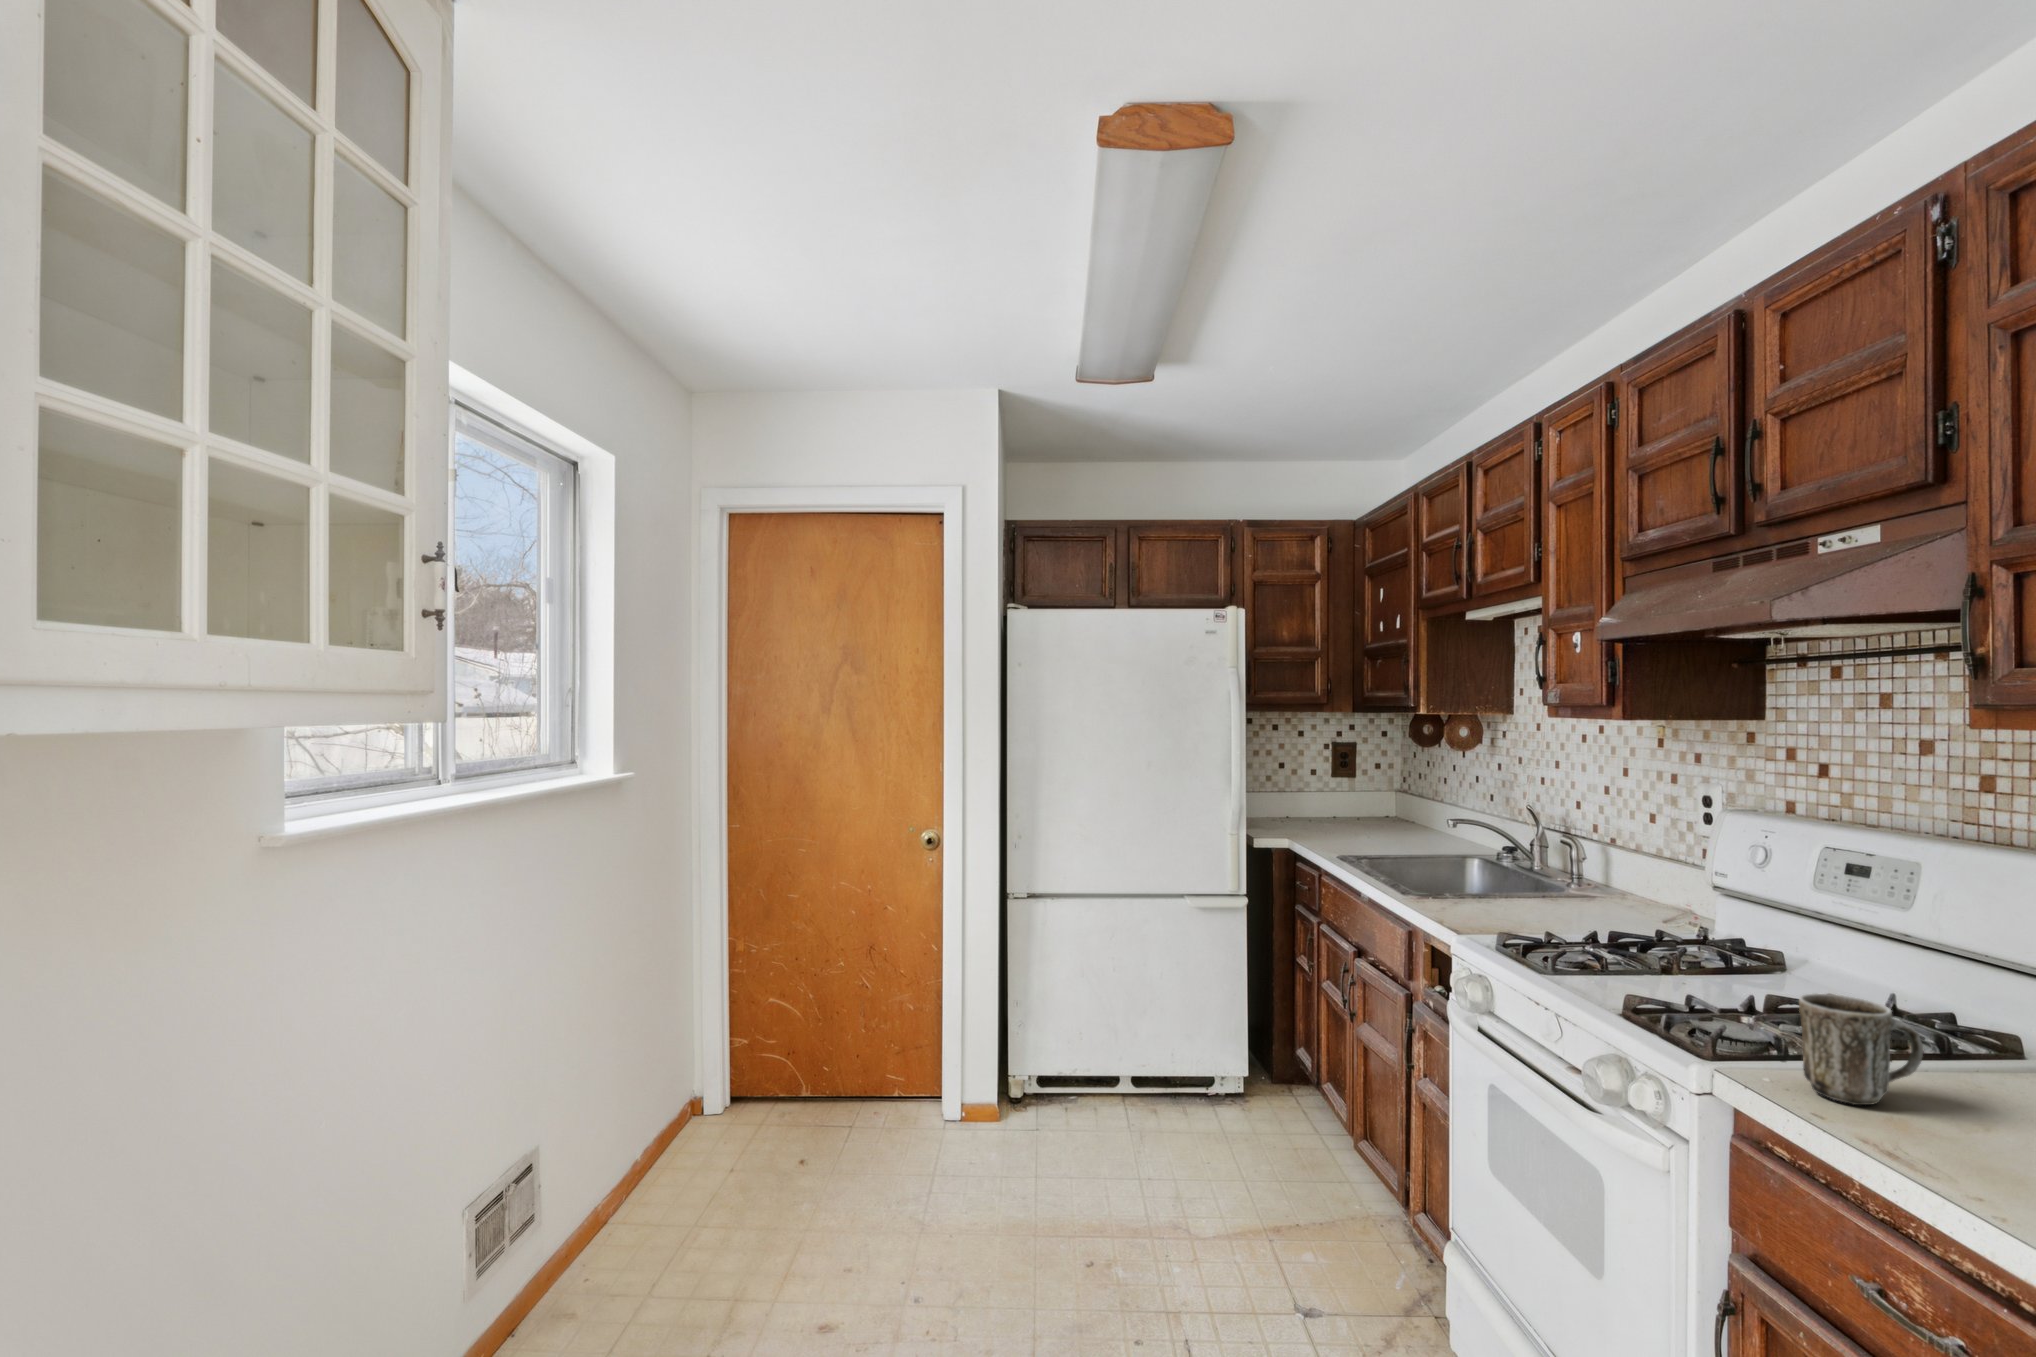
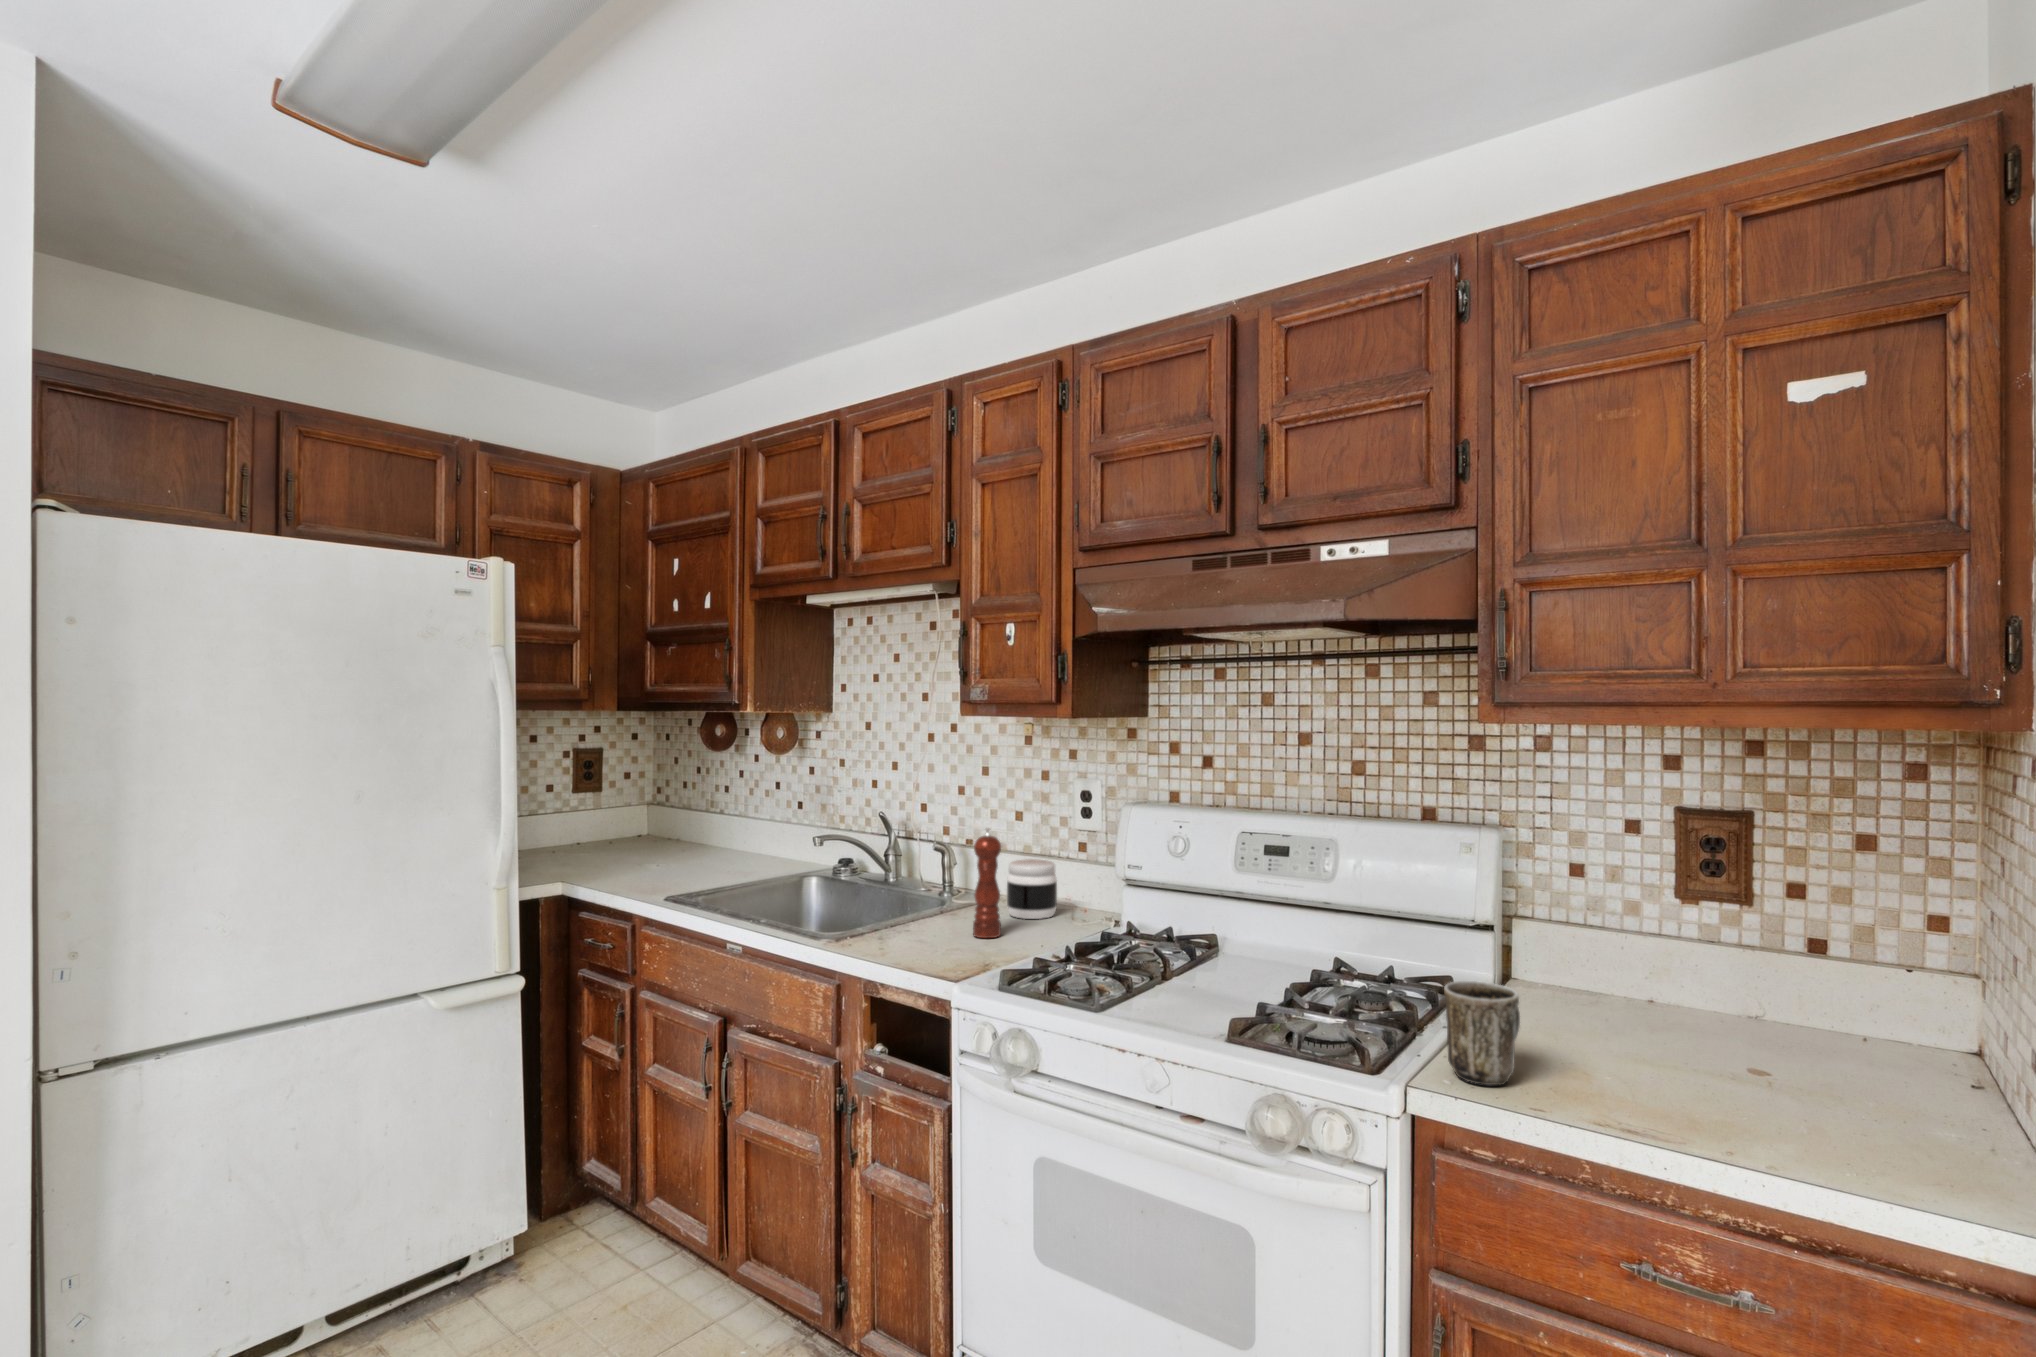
pepper mill: none [1540,818,1570,918] -> present [973,828,1001,938]
jar: none [1606,857,1664,915] -> present [1007,859,1057,919]

